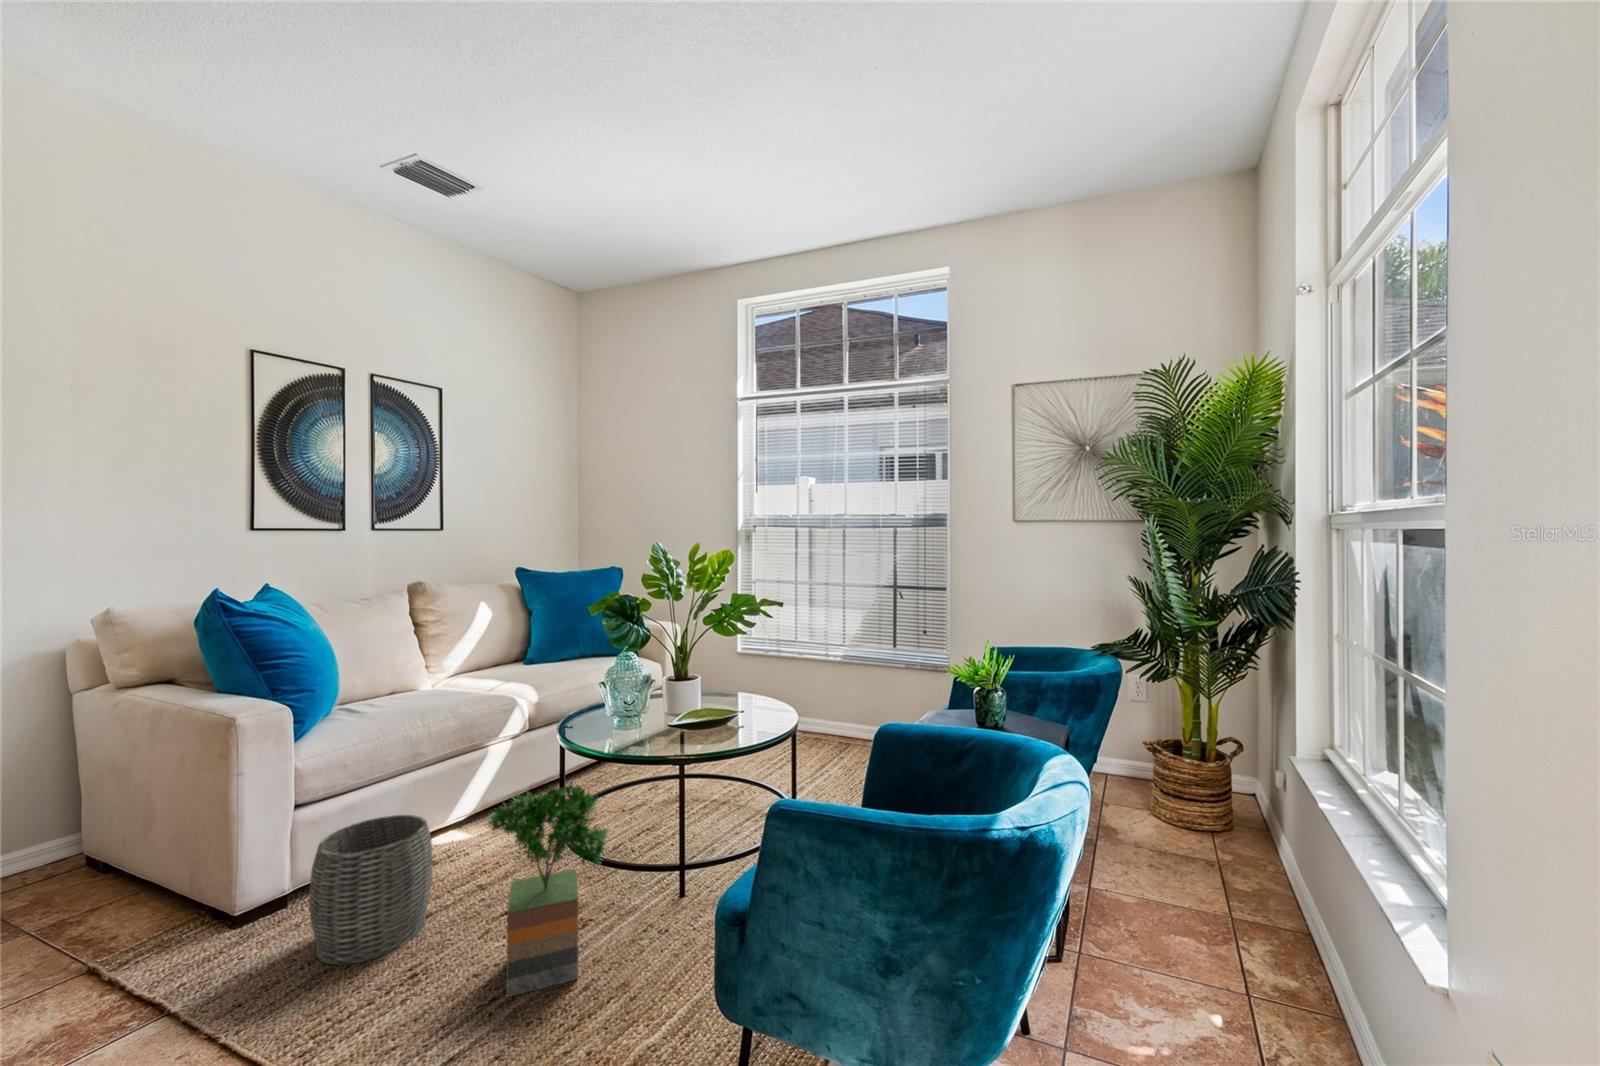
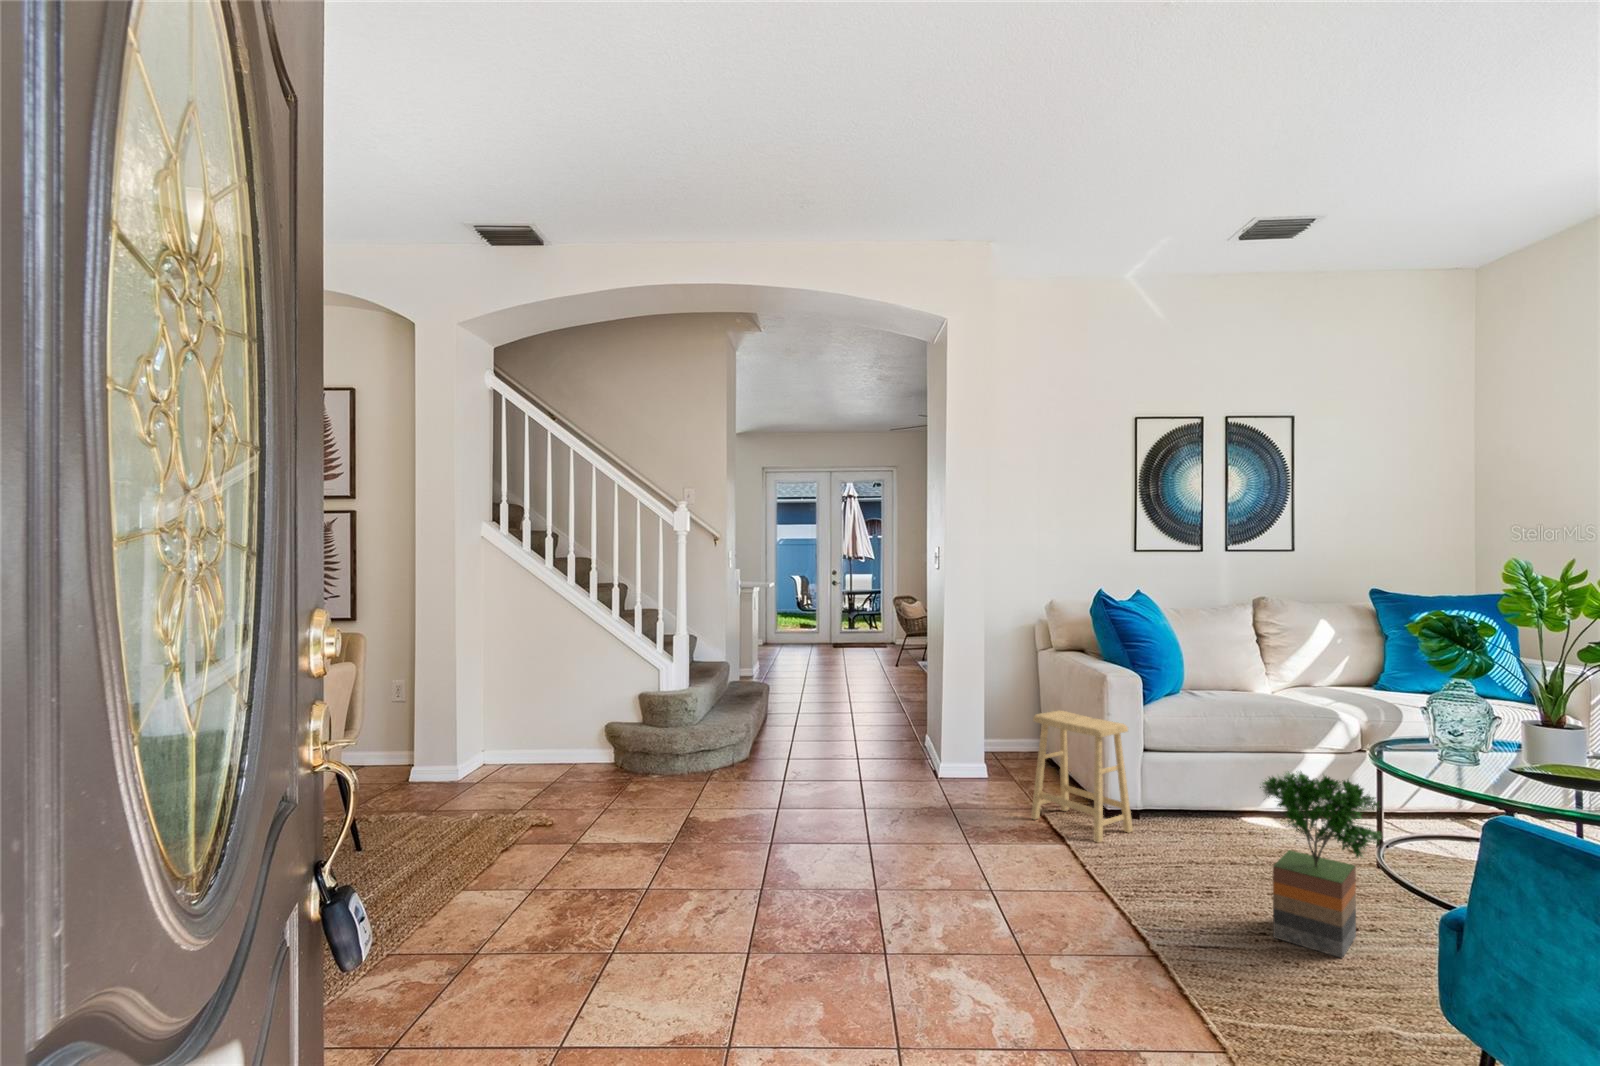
footstool: none [83,792,282,996] -> present [1031,711,1133,842]
woven basket: present [309,815,433,965] -> none [1145,766,1237,874]

